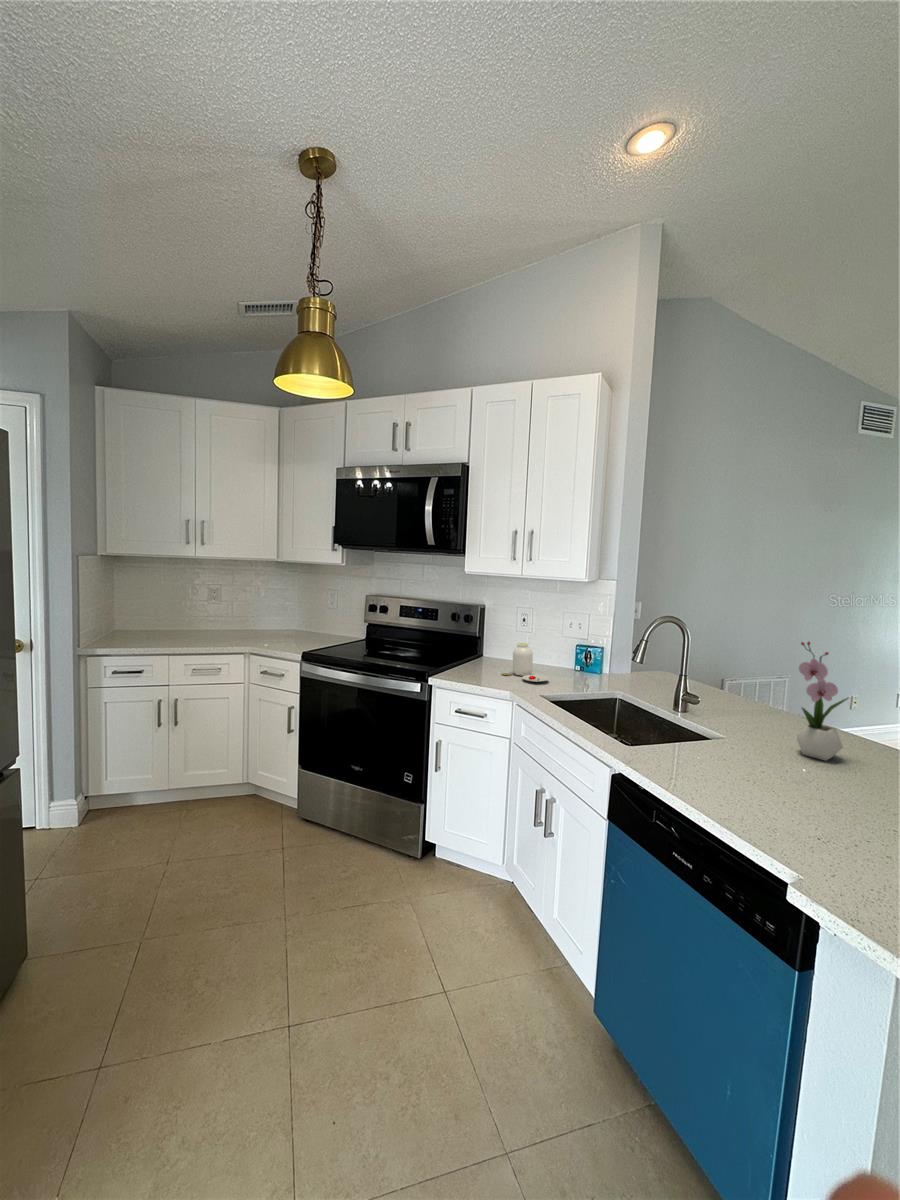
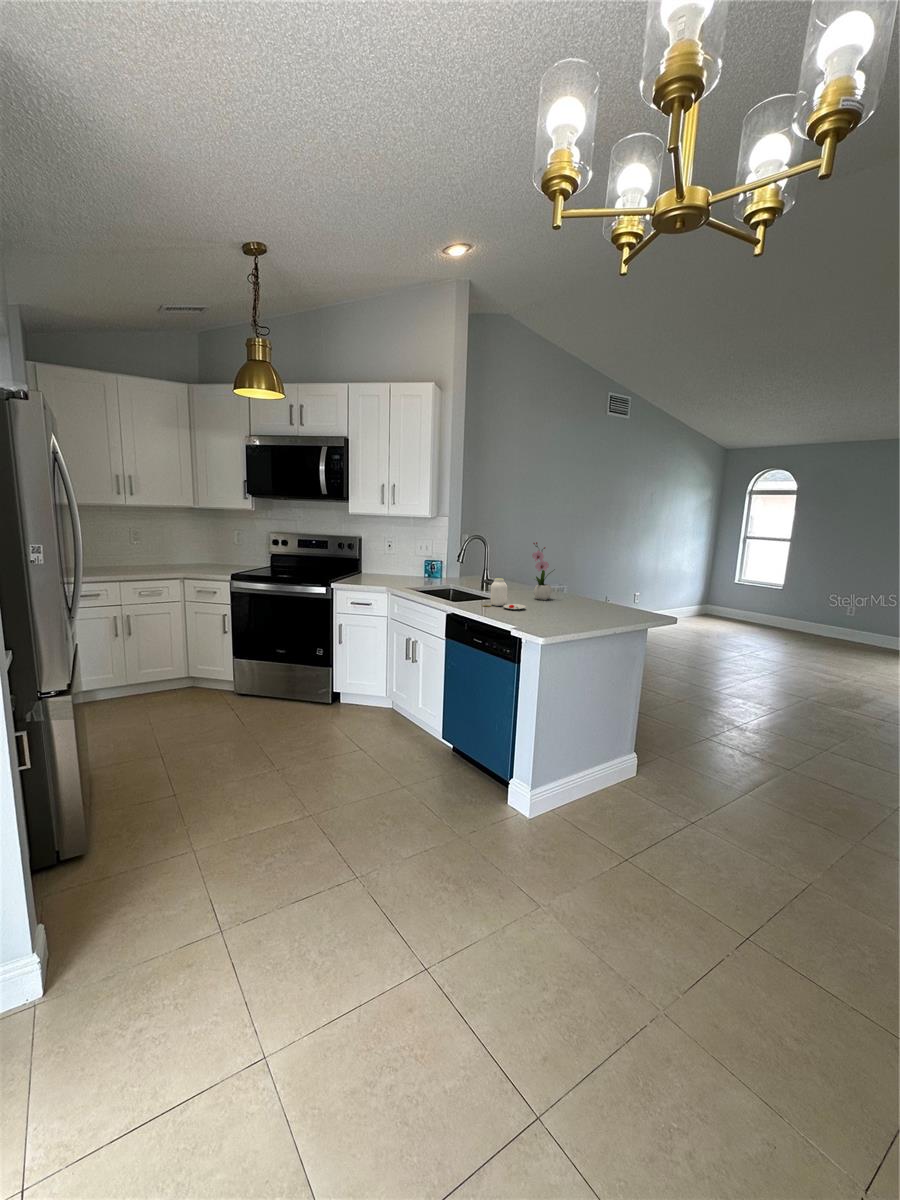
jar: present [501,643,549,682] -> present [482,578,526,609]

